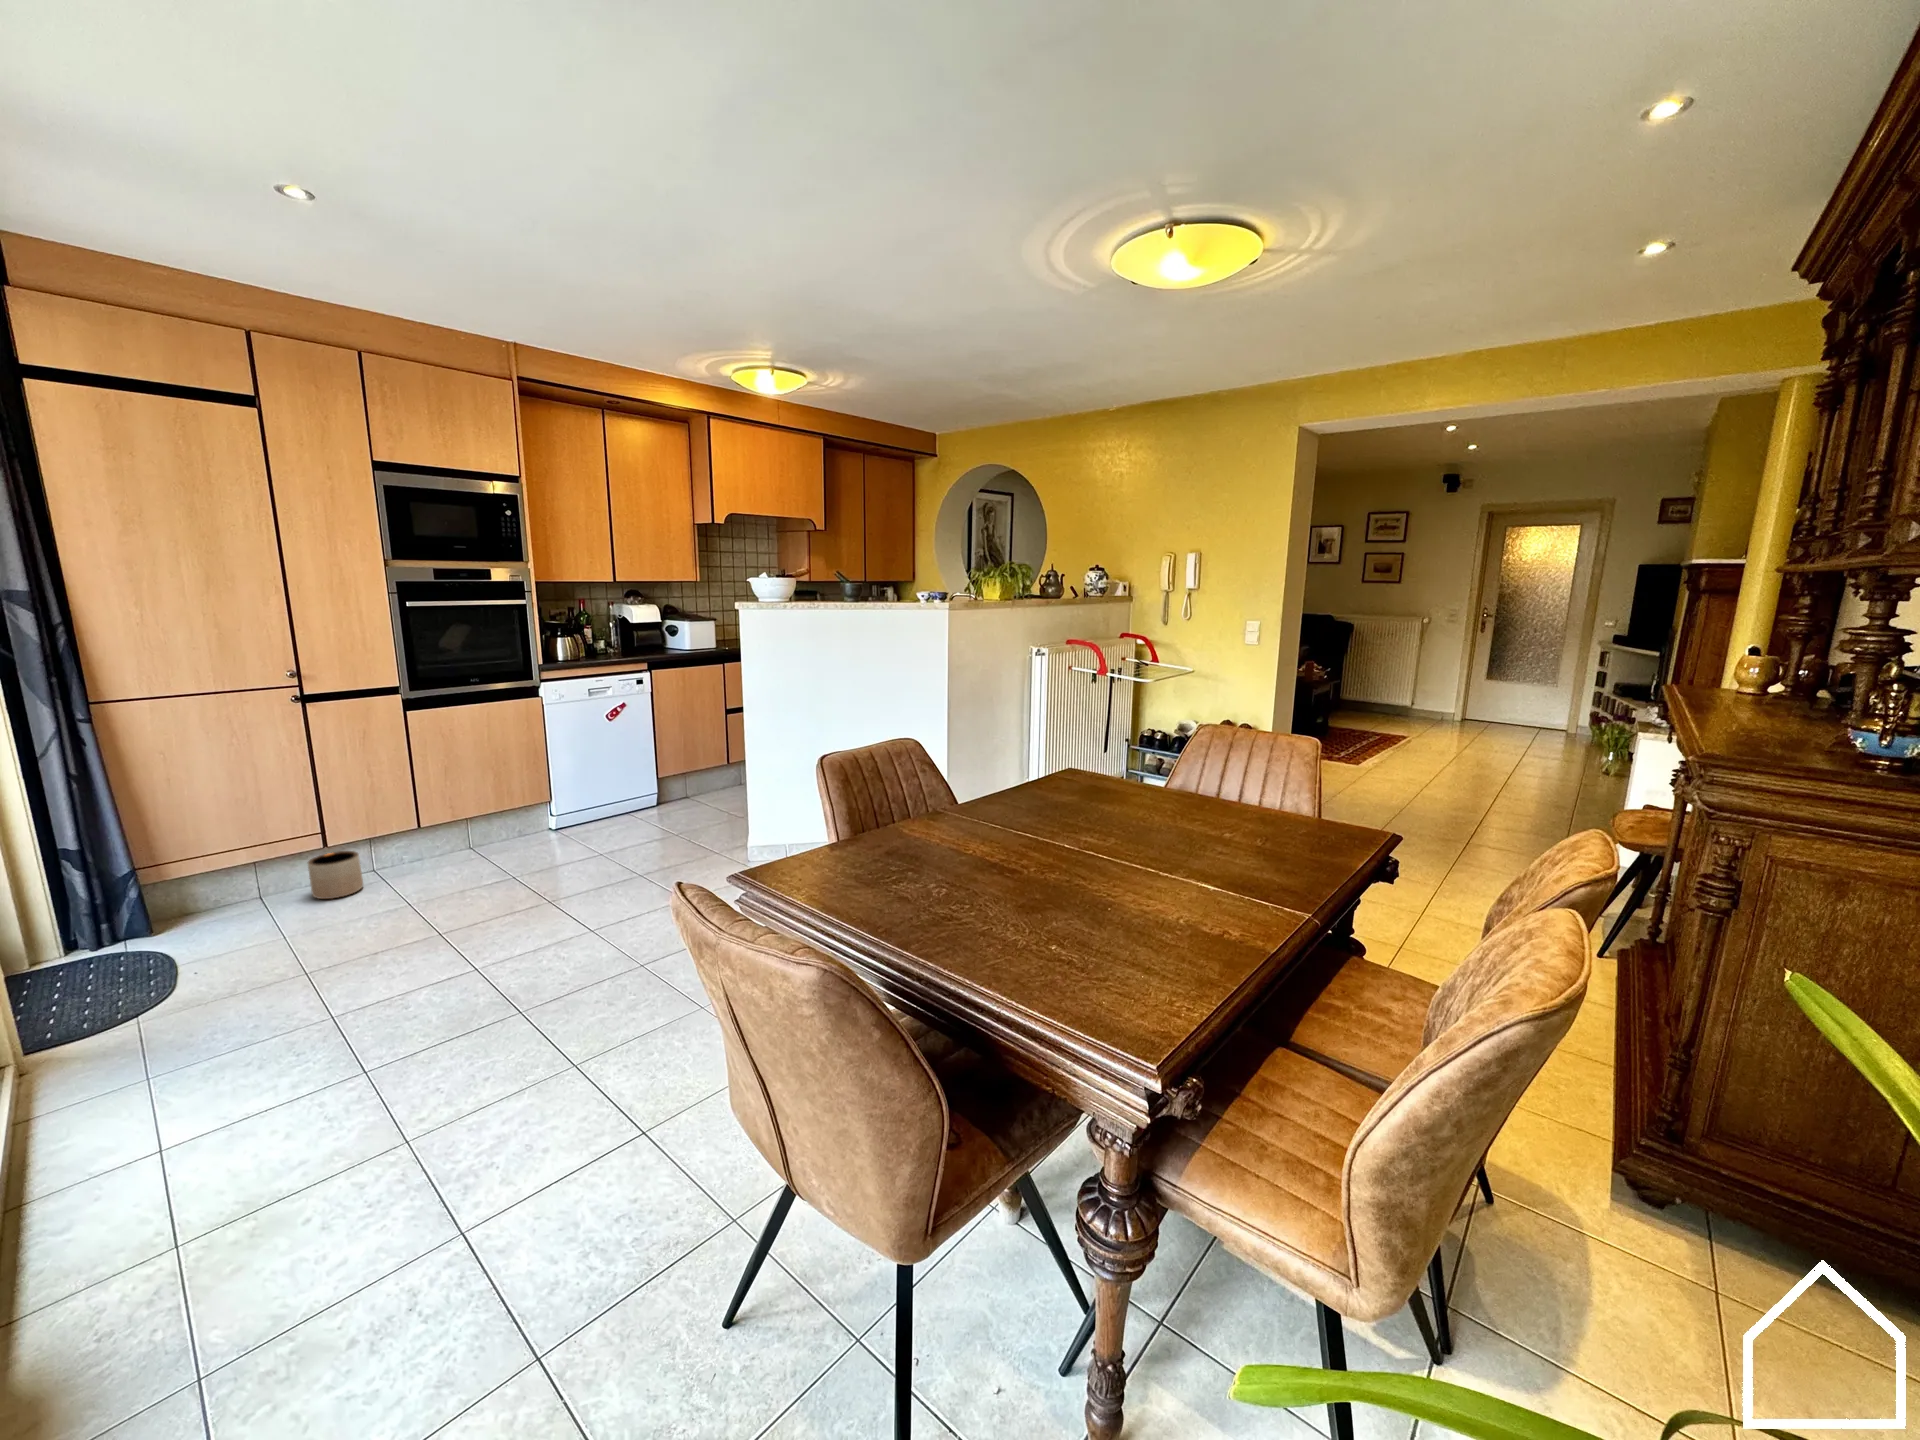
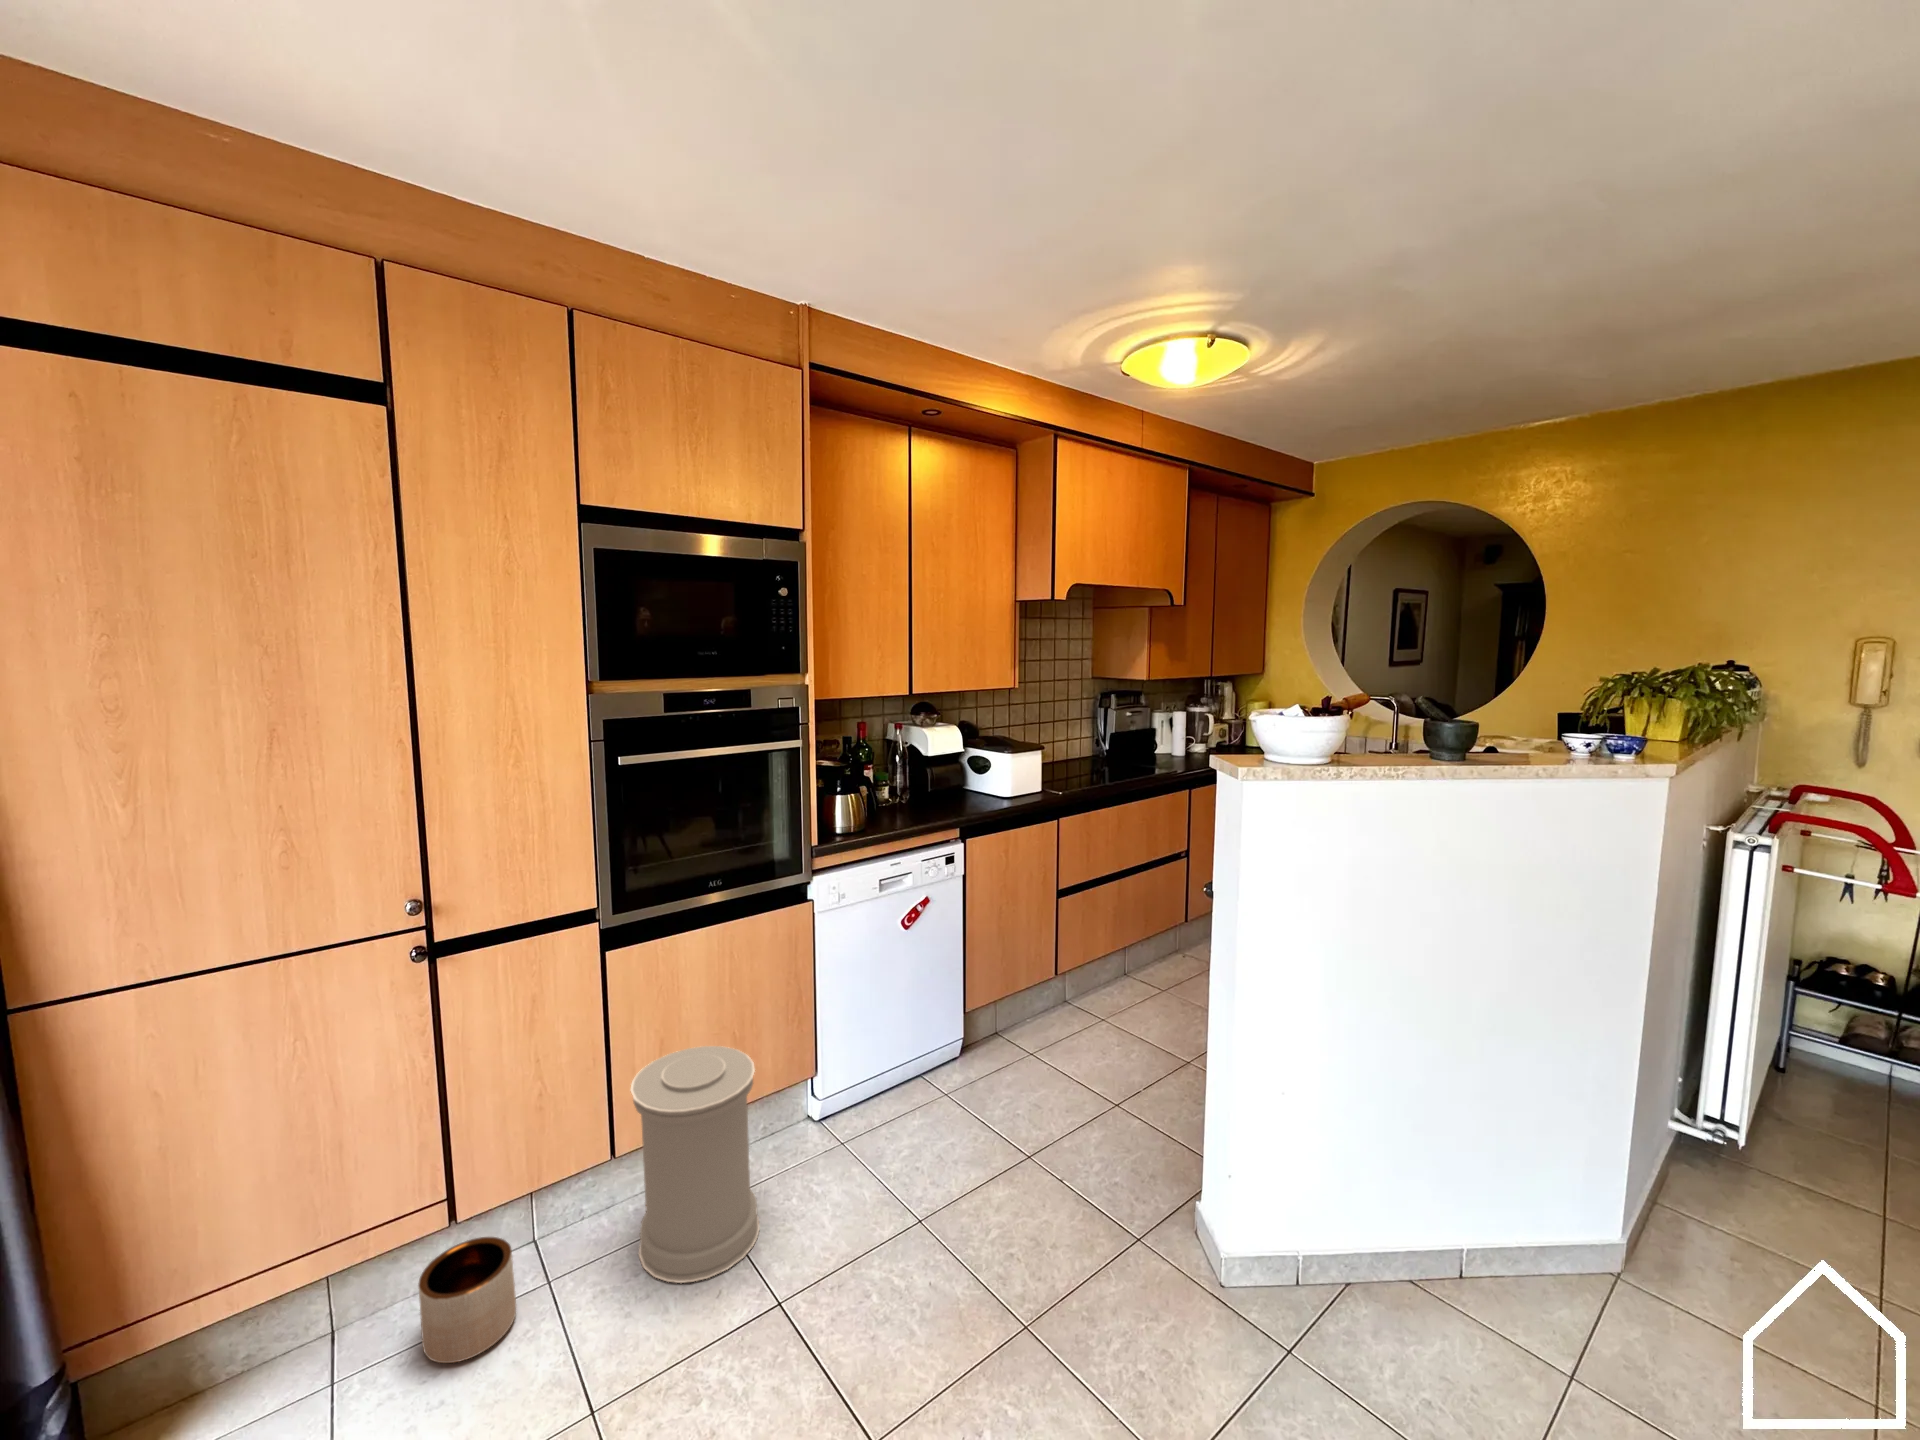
trash can: none [423,768,506,876] -> present [631,1046,760,1283]

